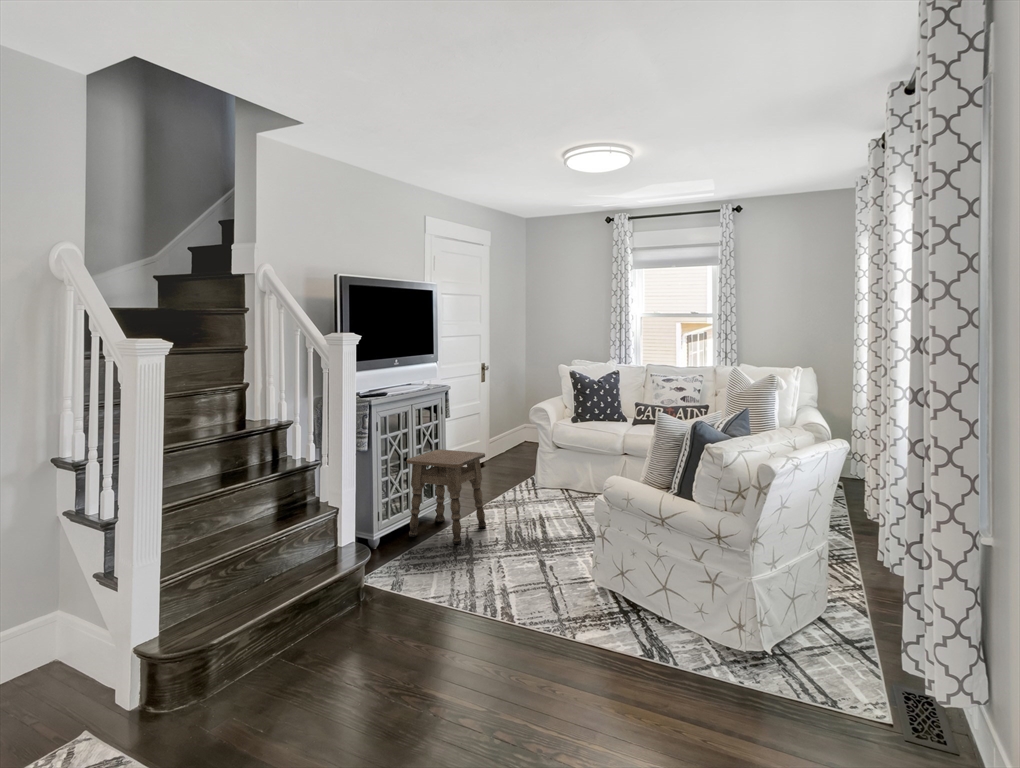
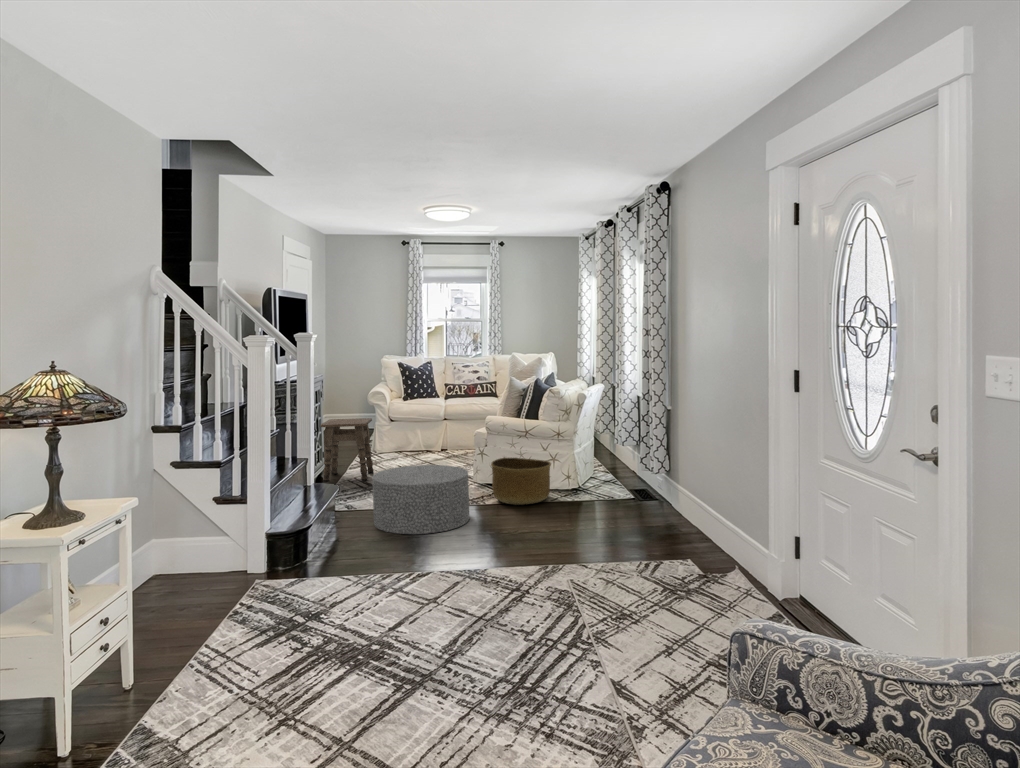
ottoman: none [339,559,510,721] -> present [372,465,469,534]
basket: none [580,561,700,671] -> present [491,458,551,505]

